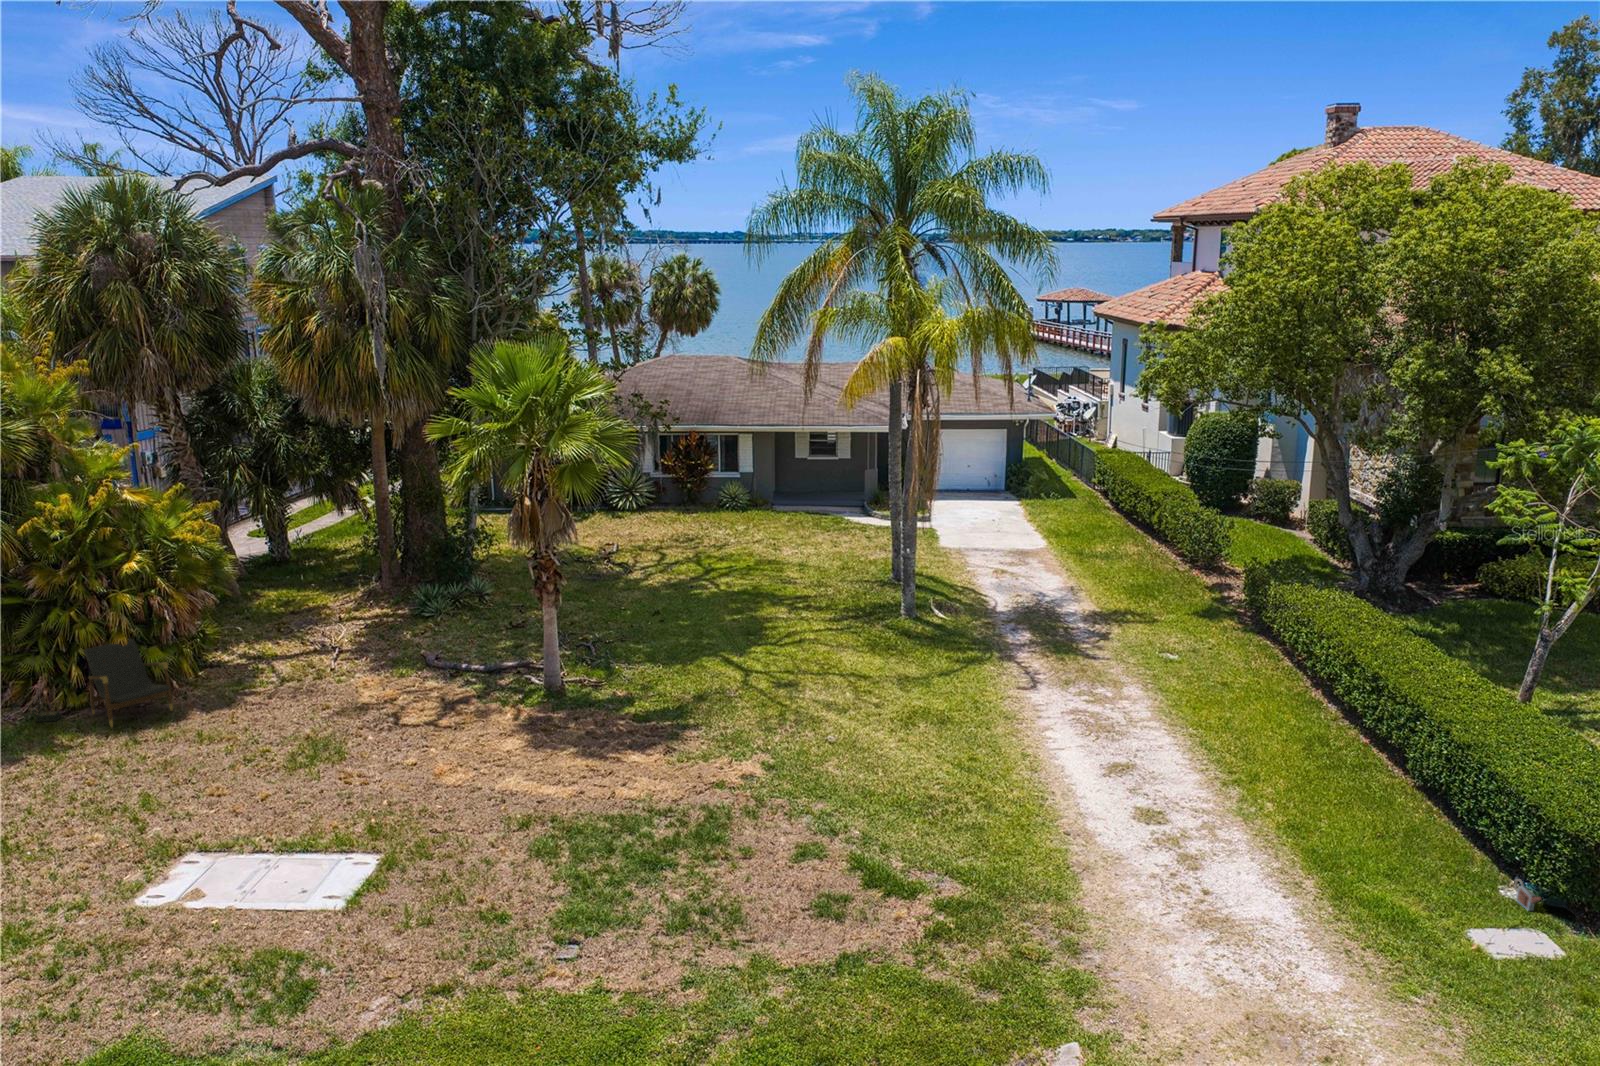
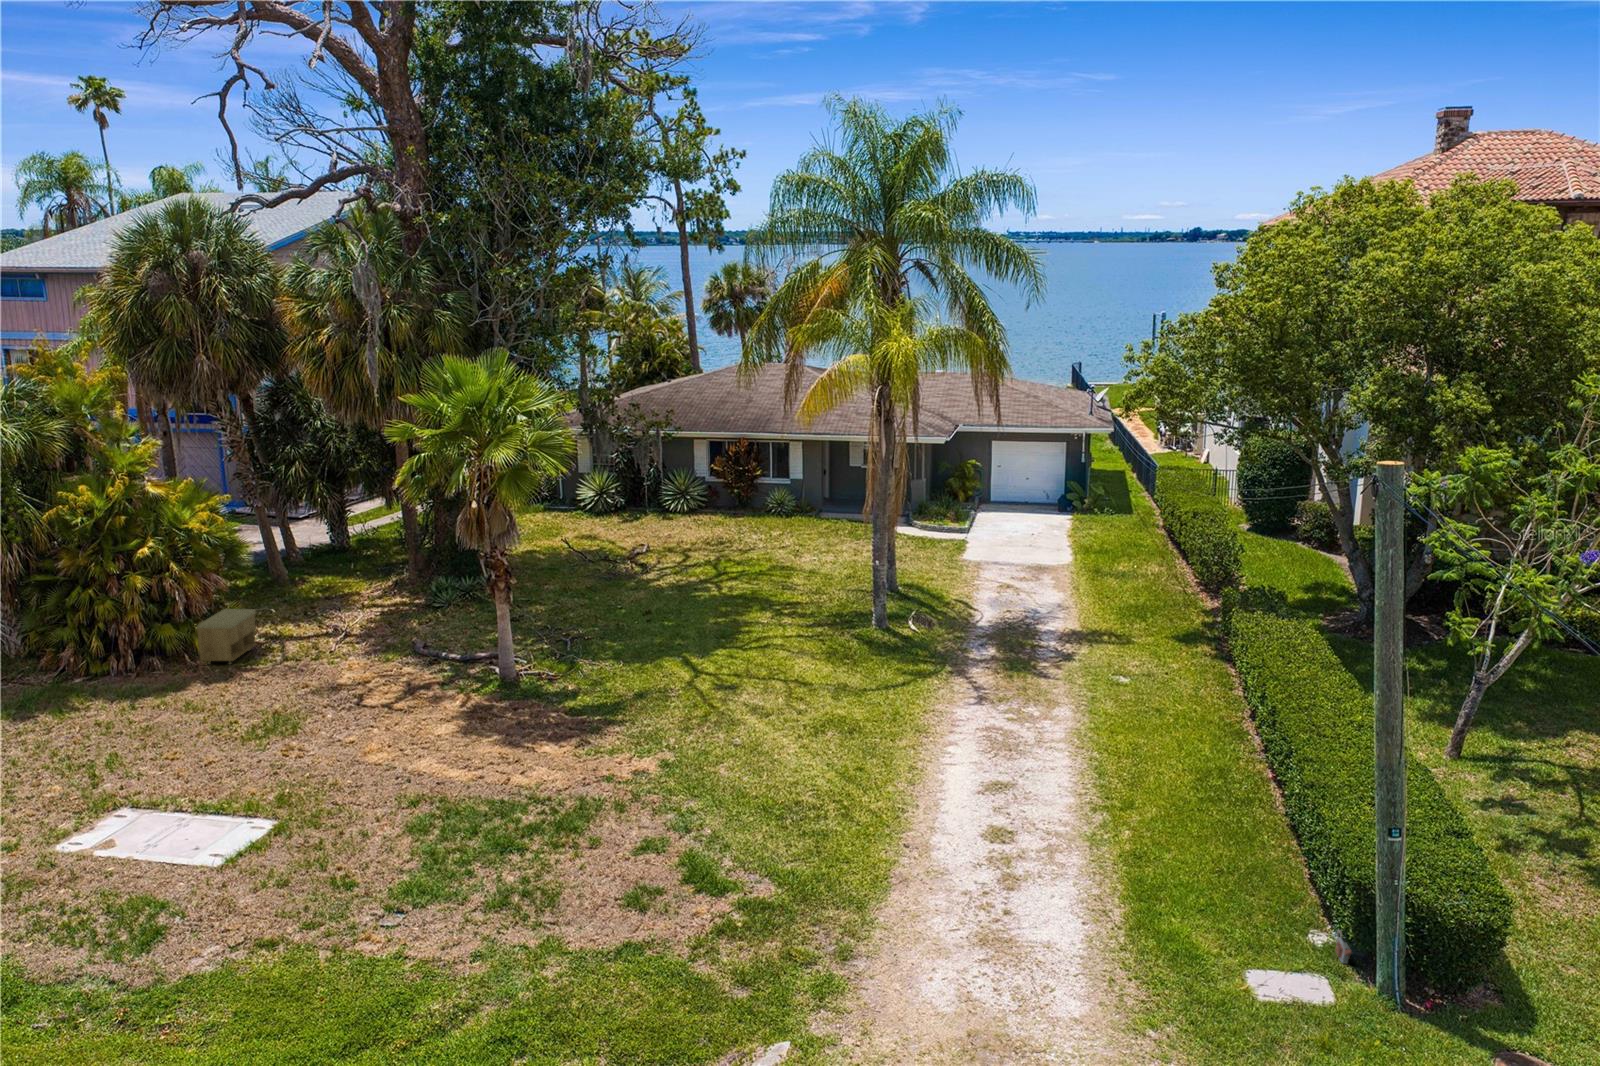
storage bench: none [186,625,246,689] -> present [197,609,256,664]
lounge chair: present [85,639,173,727] -> none [106,618,178,695]
decorative plant: present [30,697,61,722] -> none [57,663,89,686]

